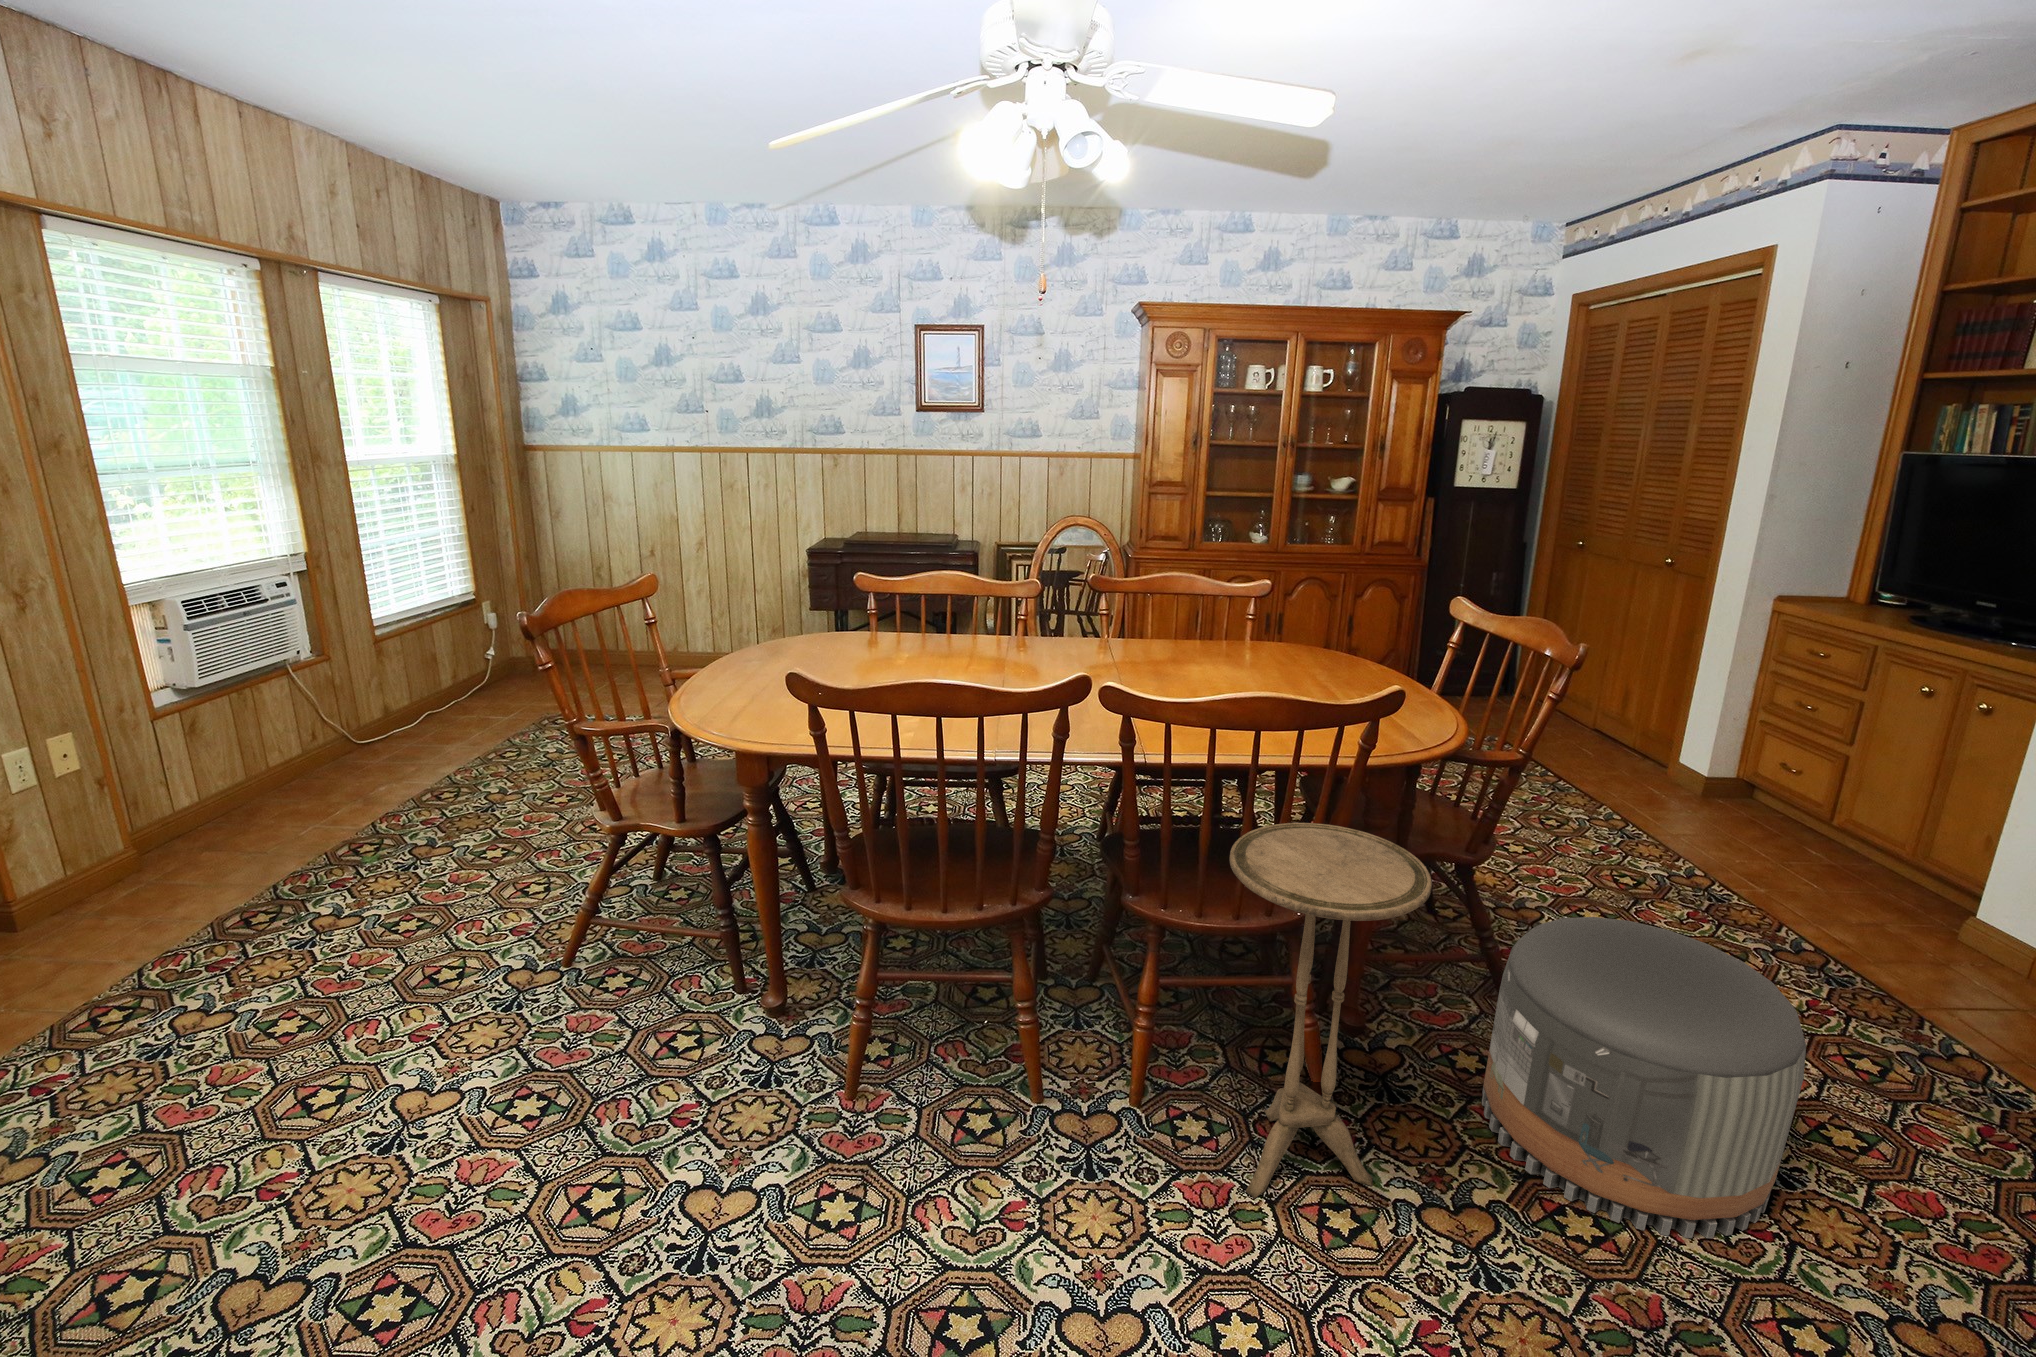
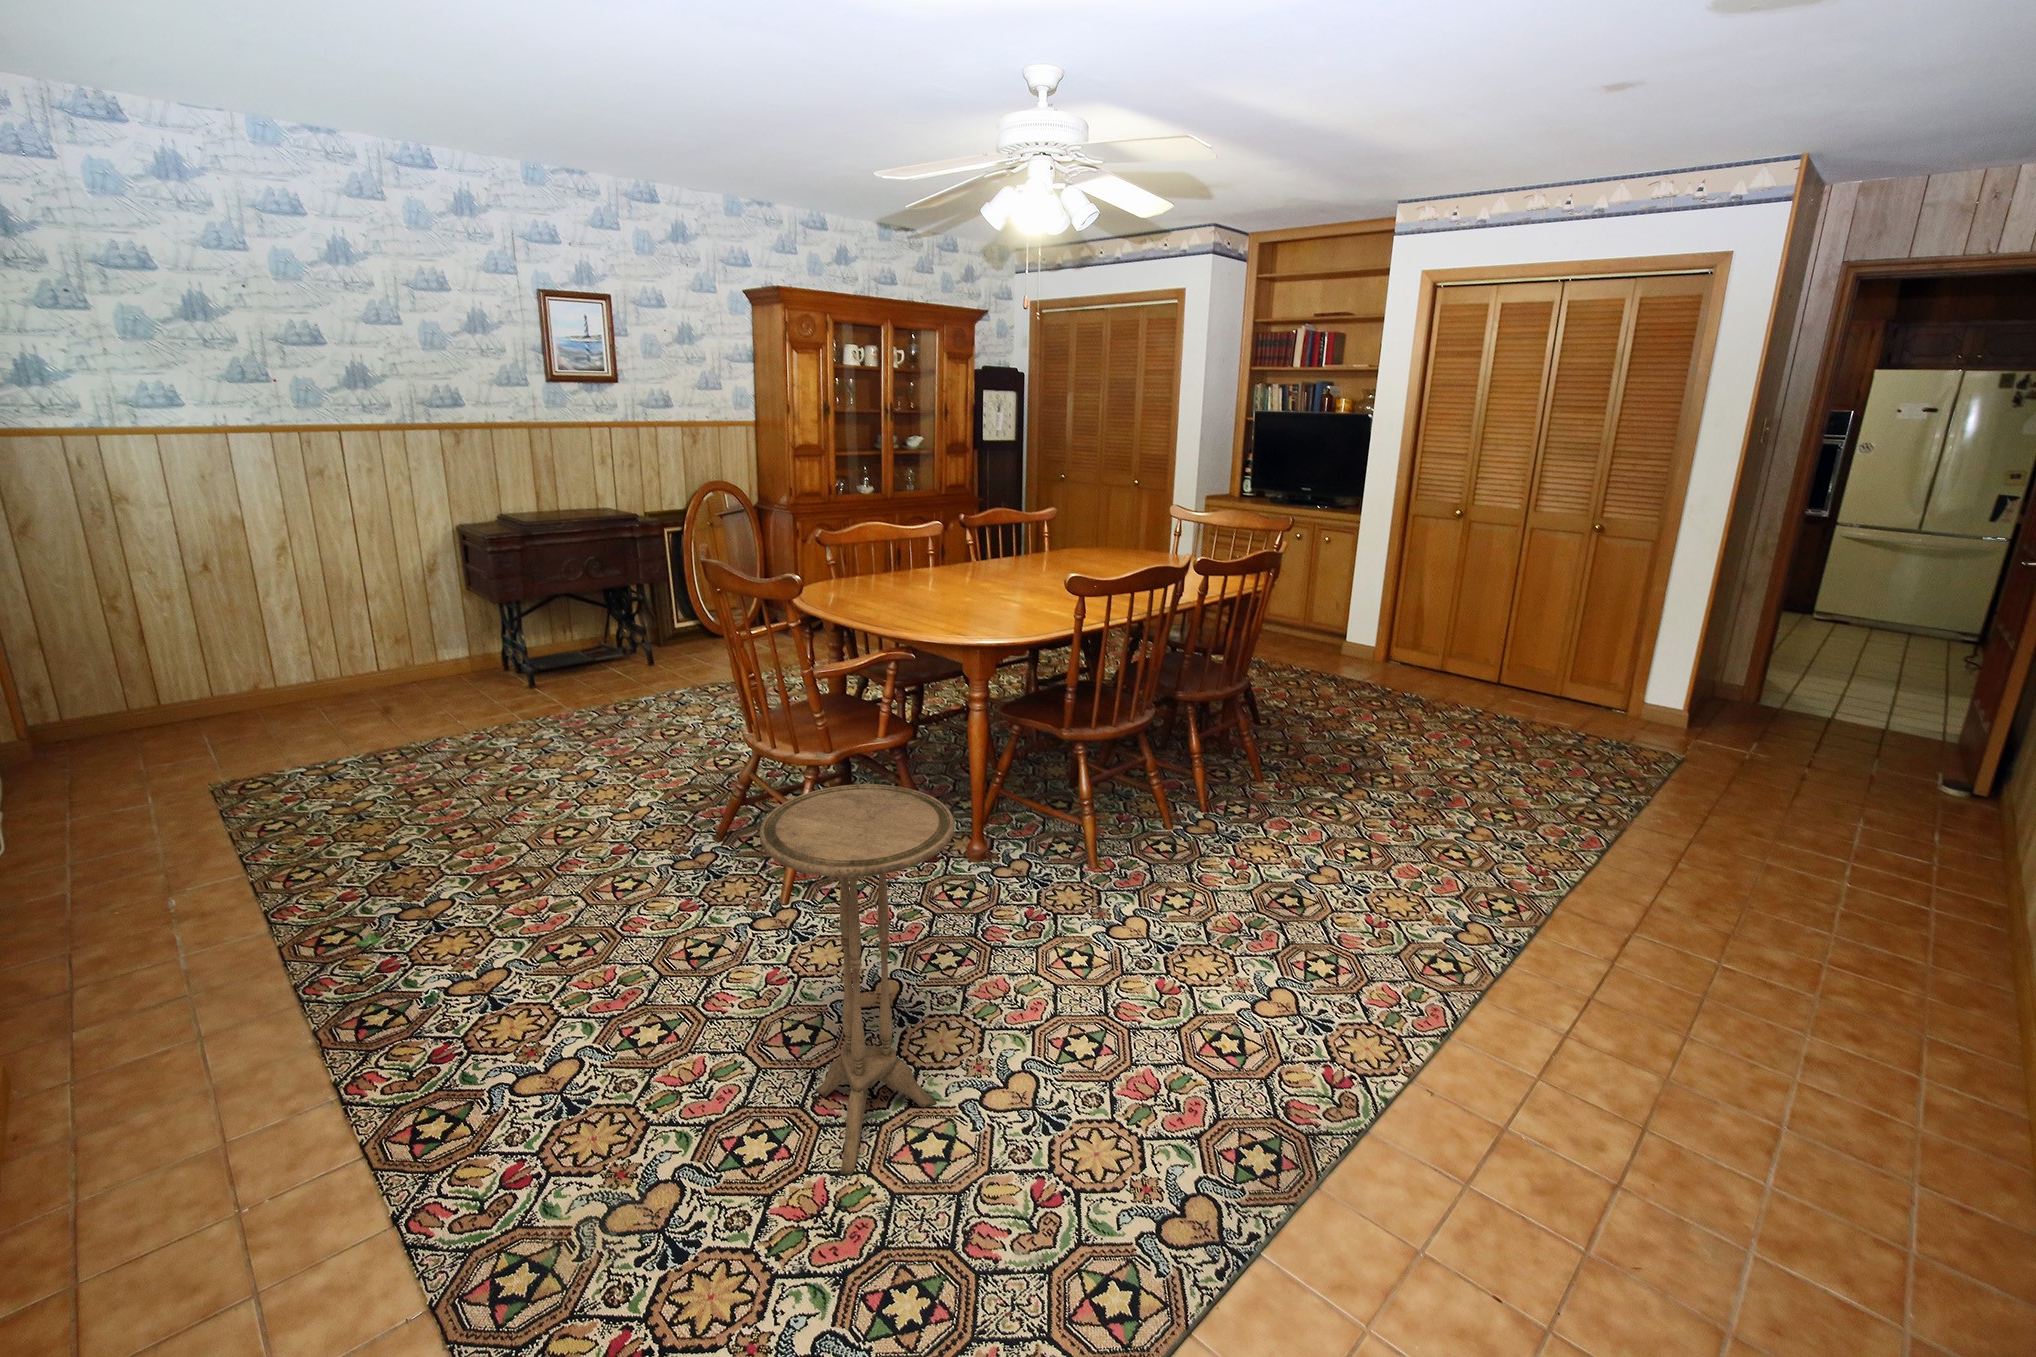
pouf: present [1482,917,1806,1238] -> none [968,795,1175,1032]

